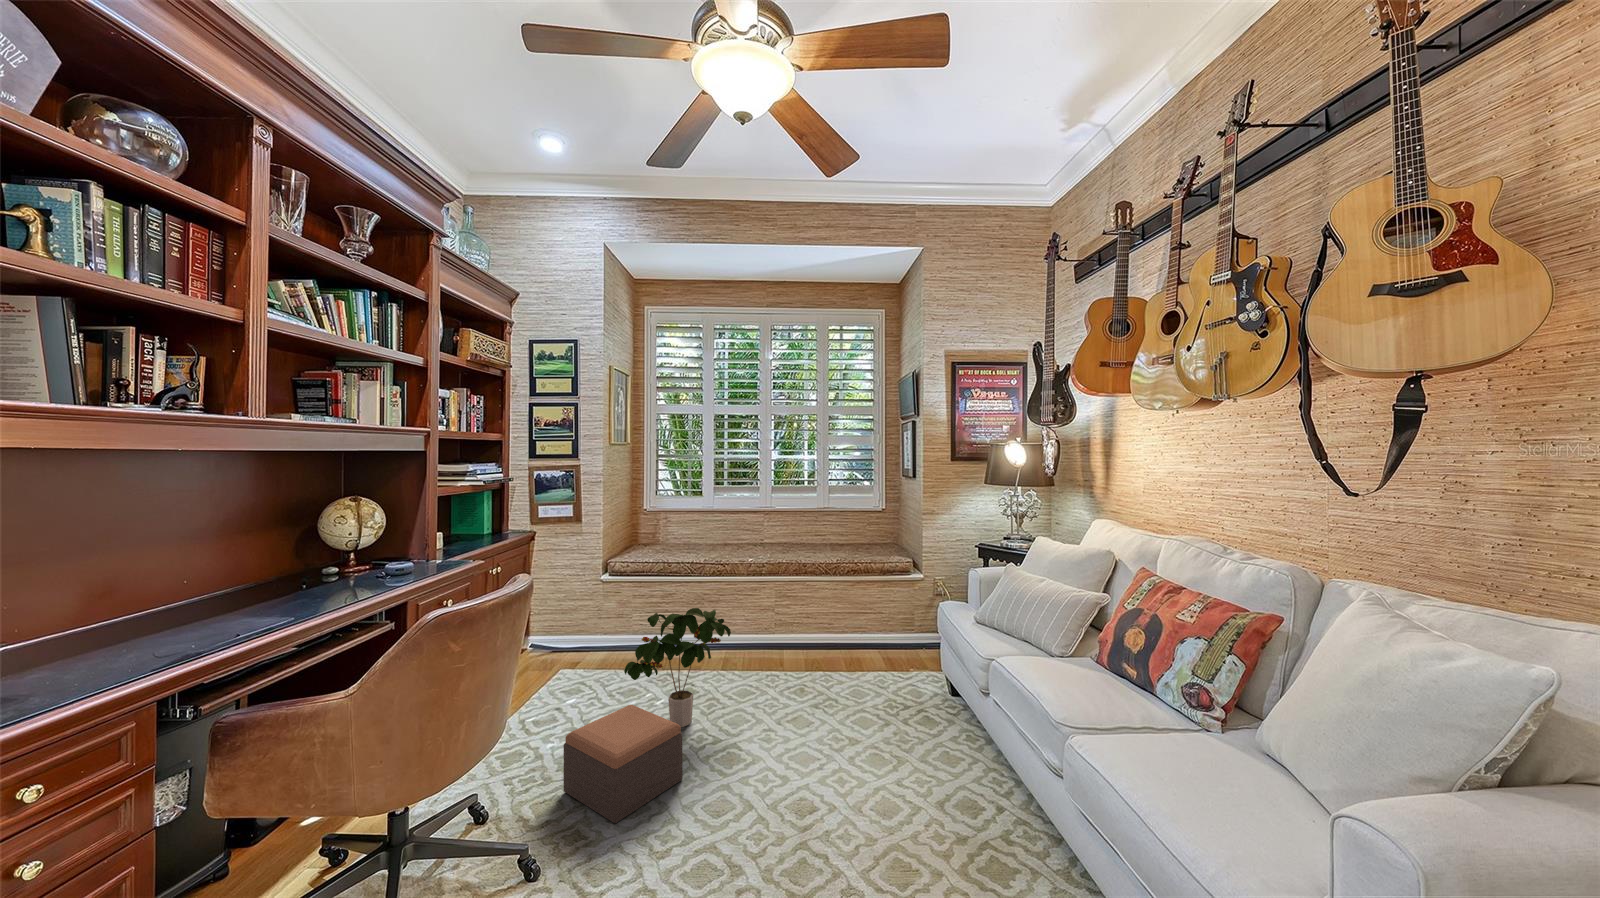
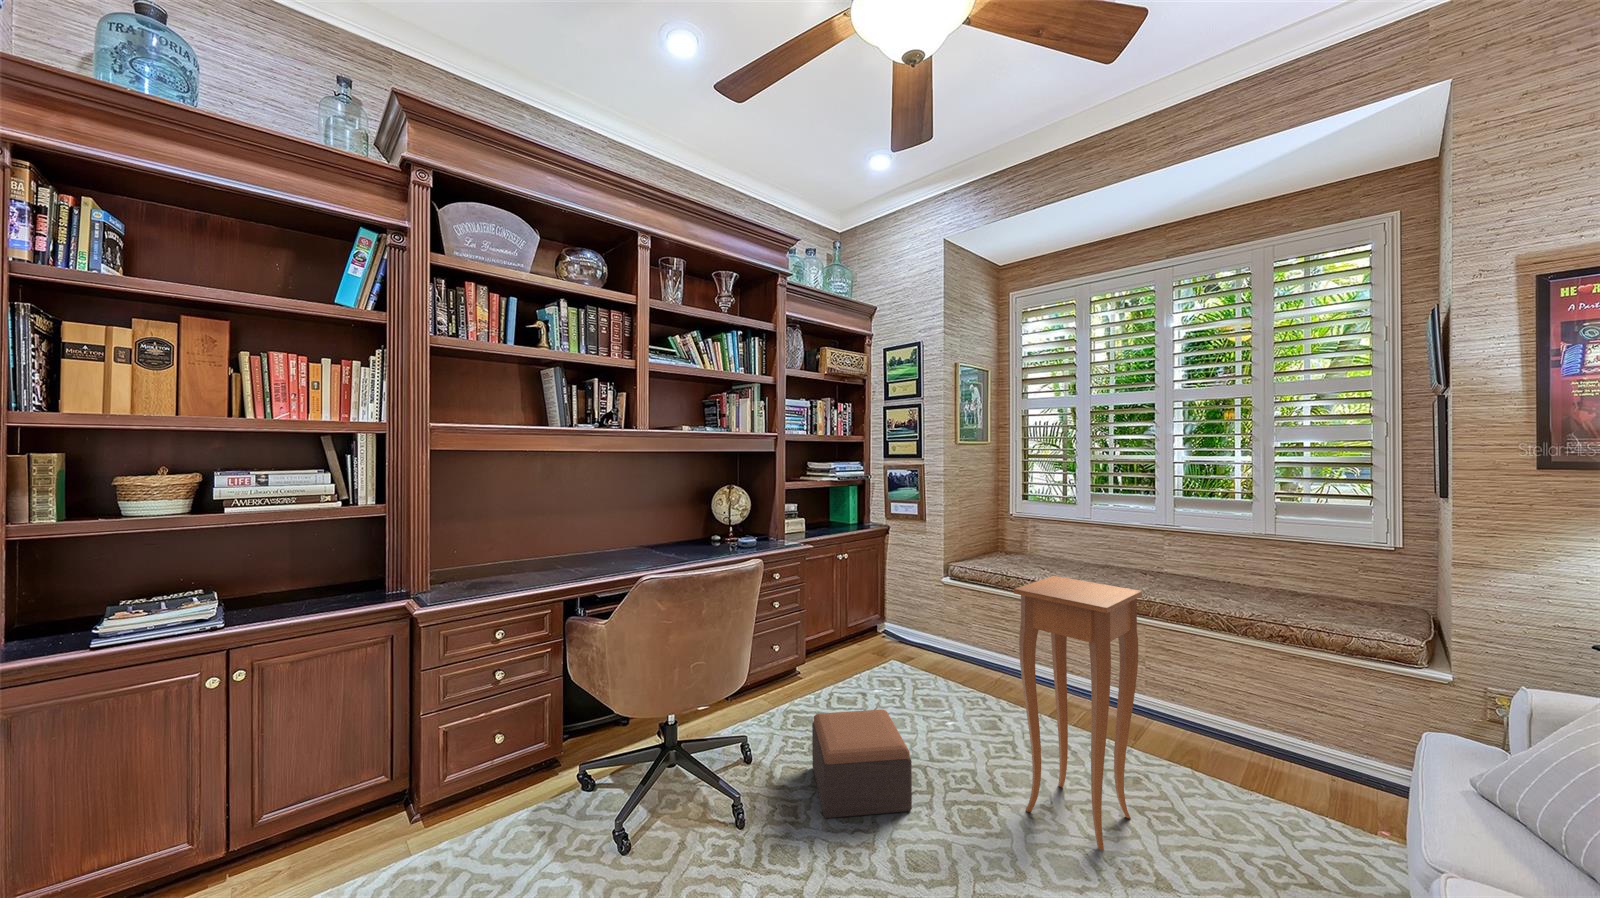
side table: none [752,550,821,740] -> present [1014,576,1142,850]
potted plant: present [624,608,731,727] -> none [900,624,1017,758]

